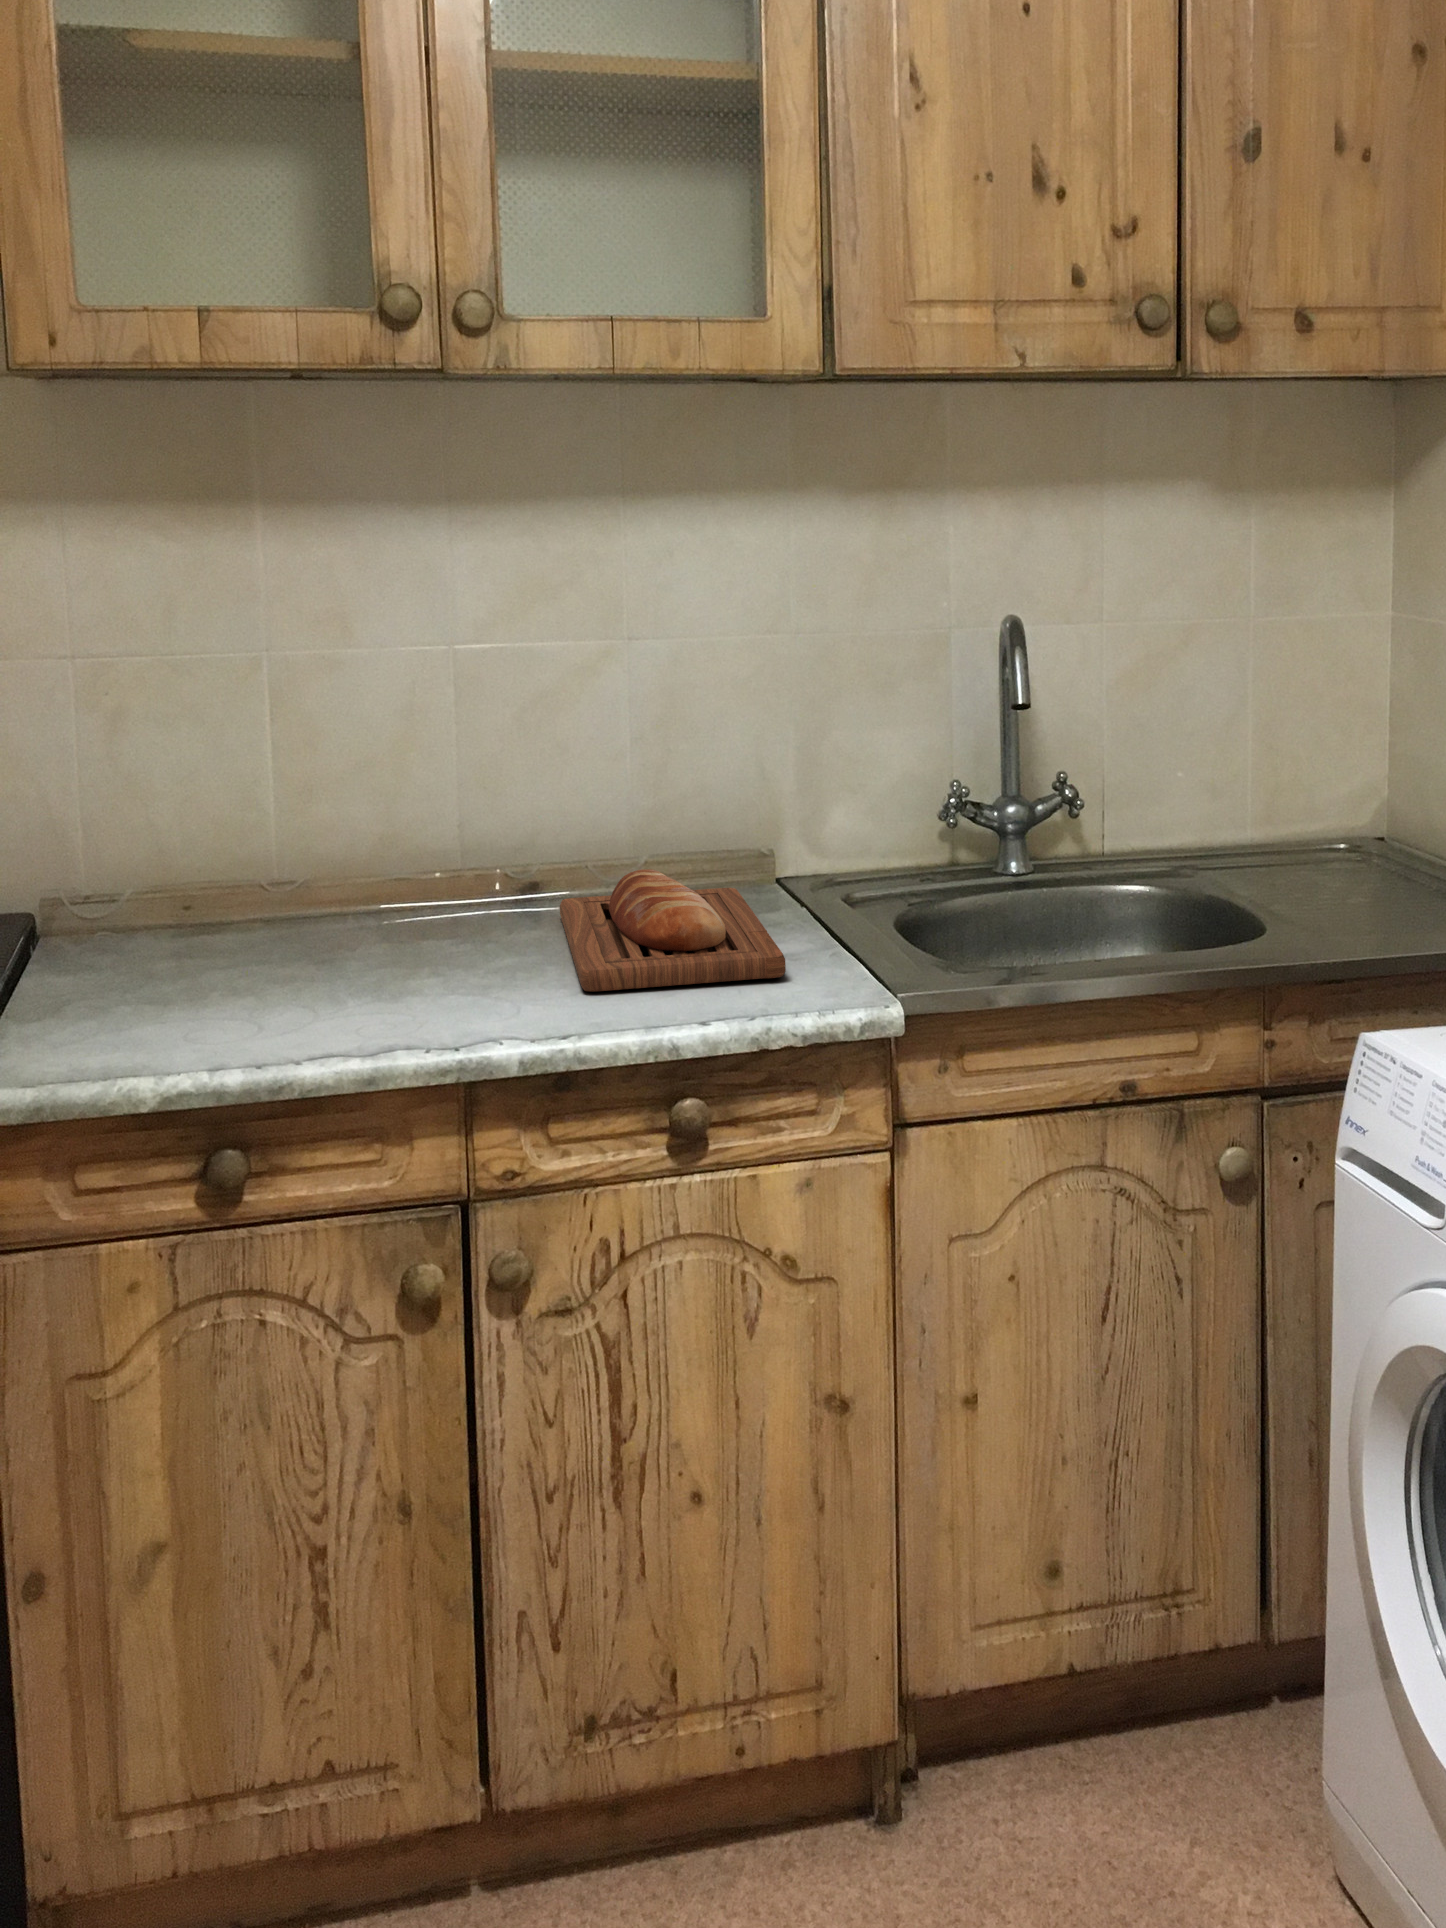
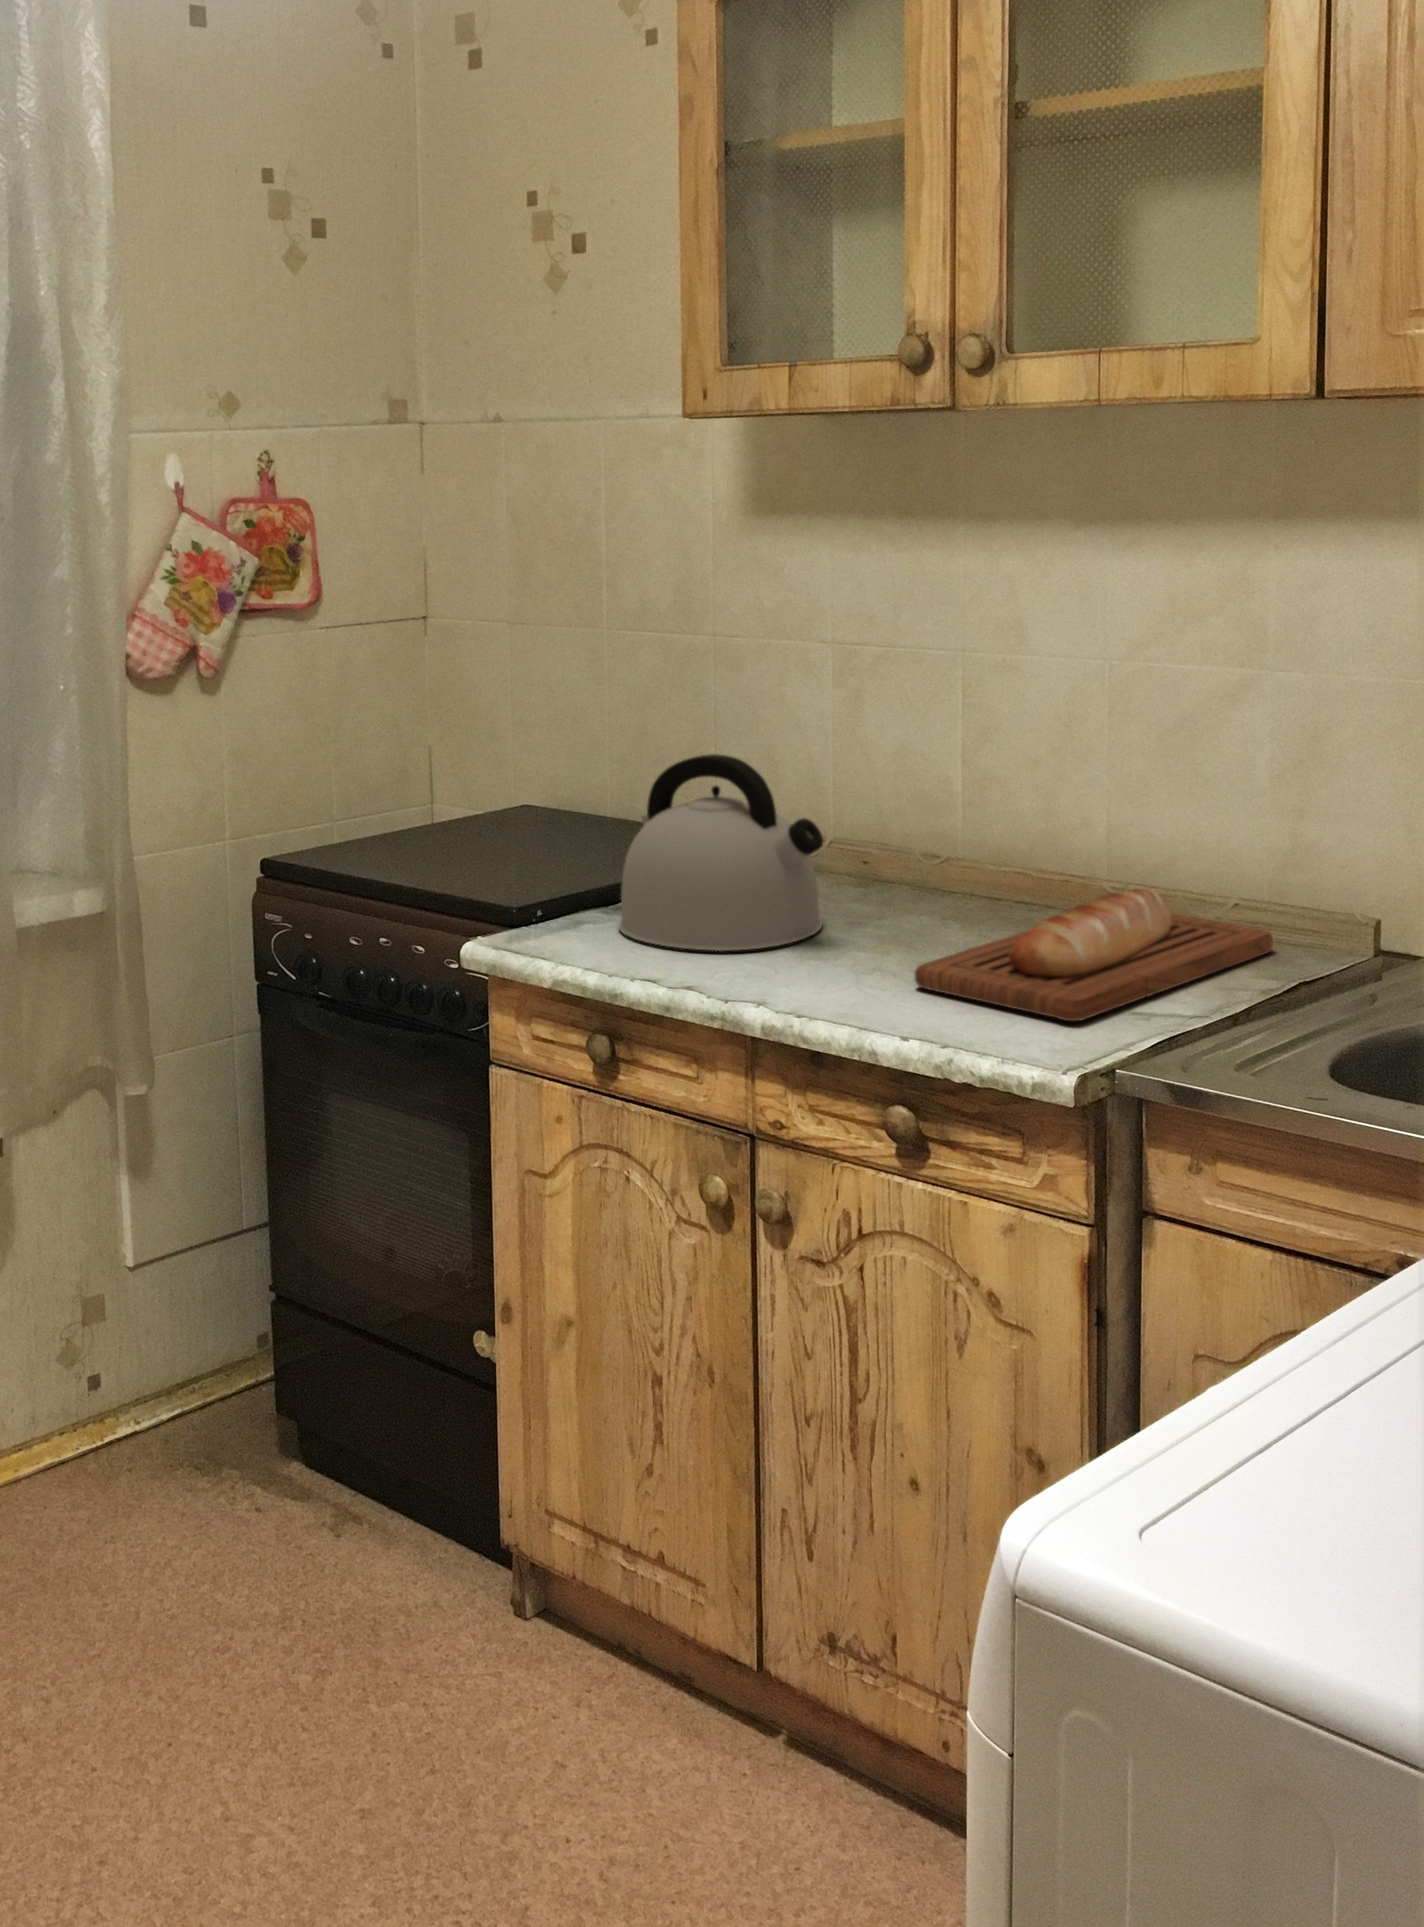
kettle: none [111,800,384,1035] -> present [619,754,823,951]

